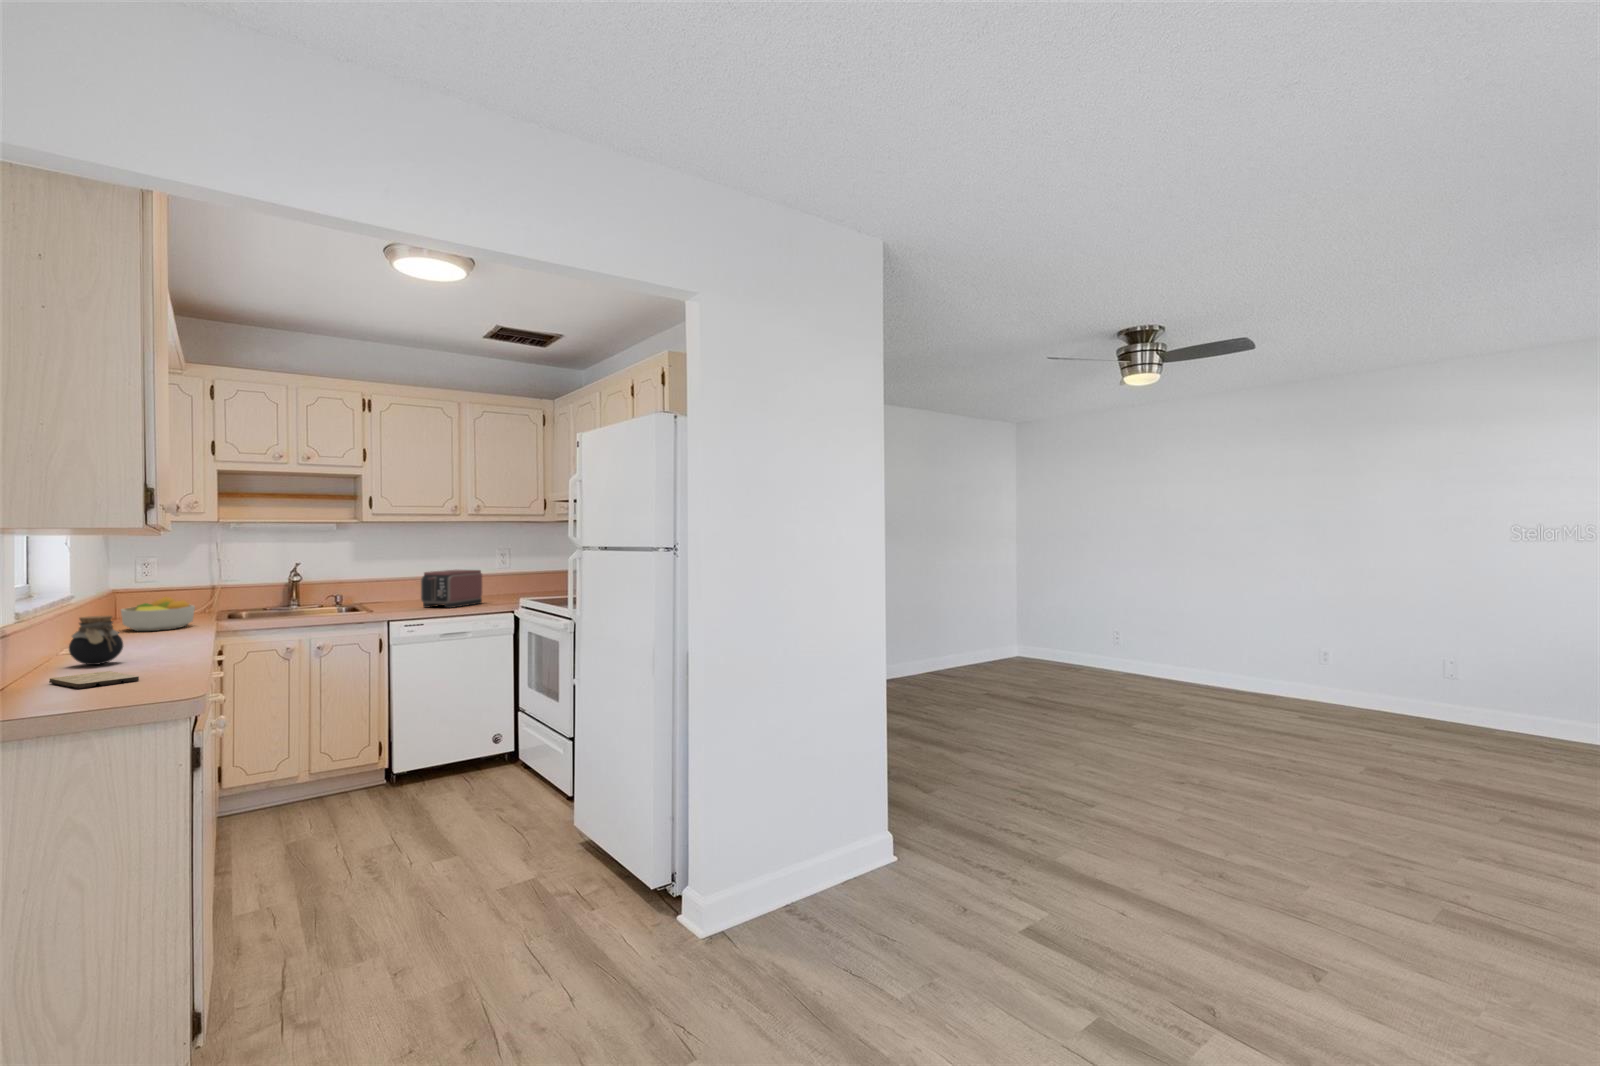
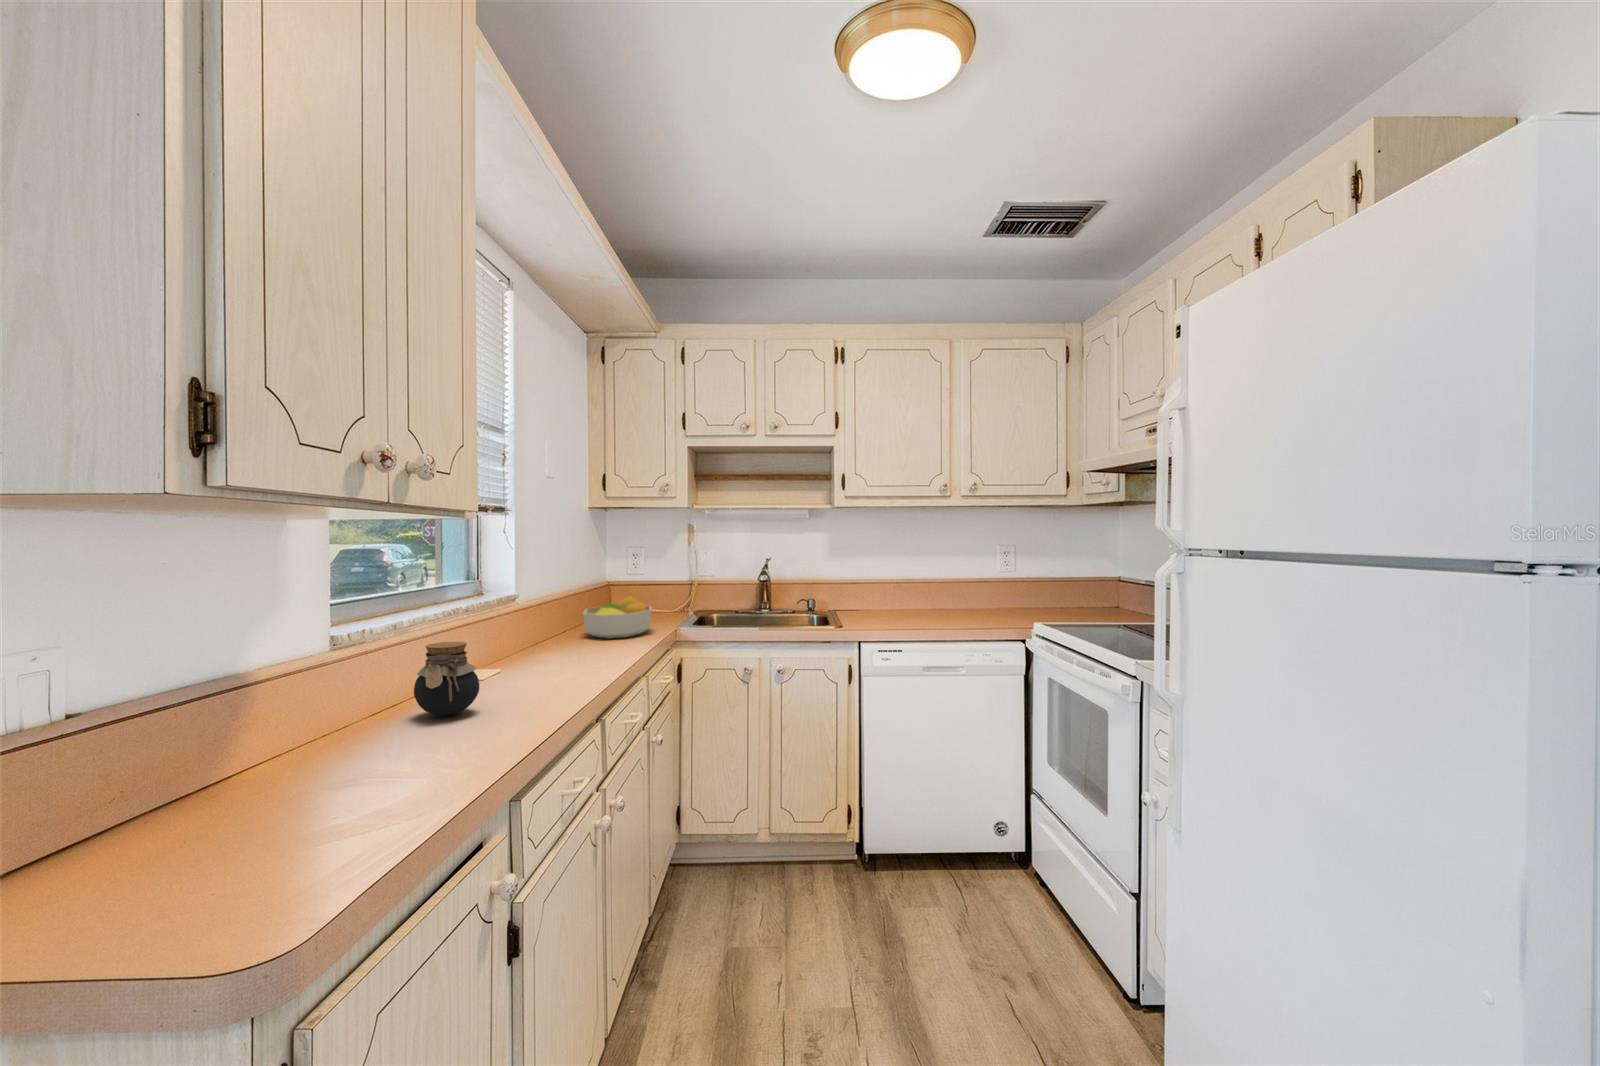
toaster: present [421,570,482,608] -> none [901,571,980,627]
cutting board: present [49,671,139,689] -> none [285,752,399,808]

